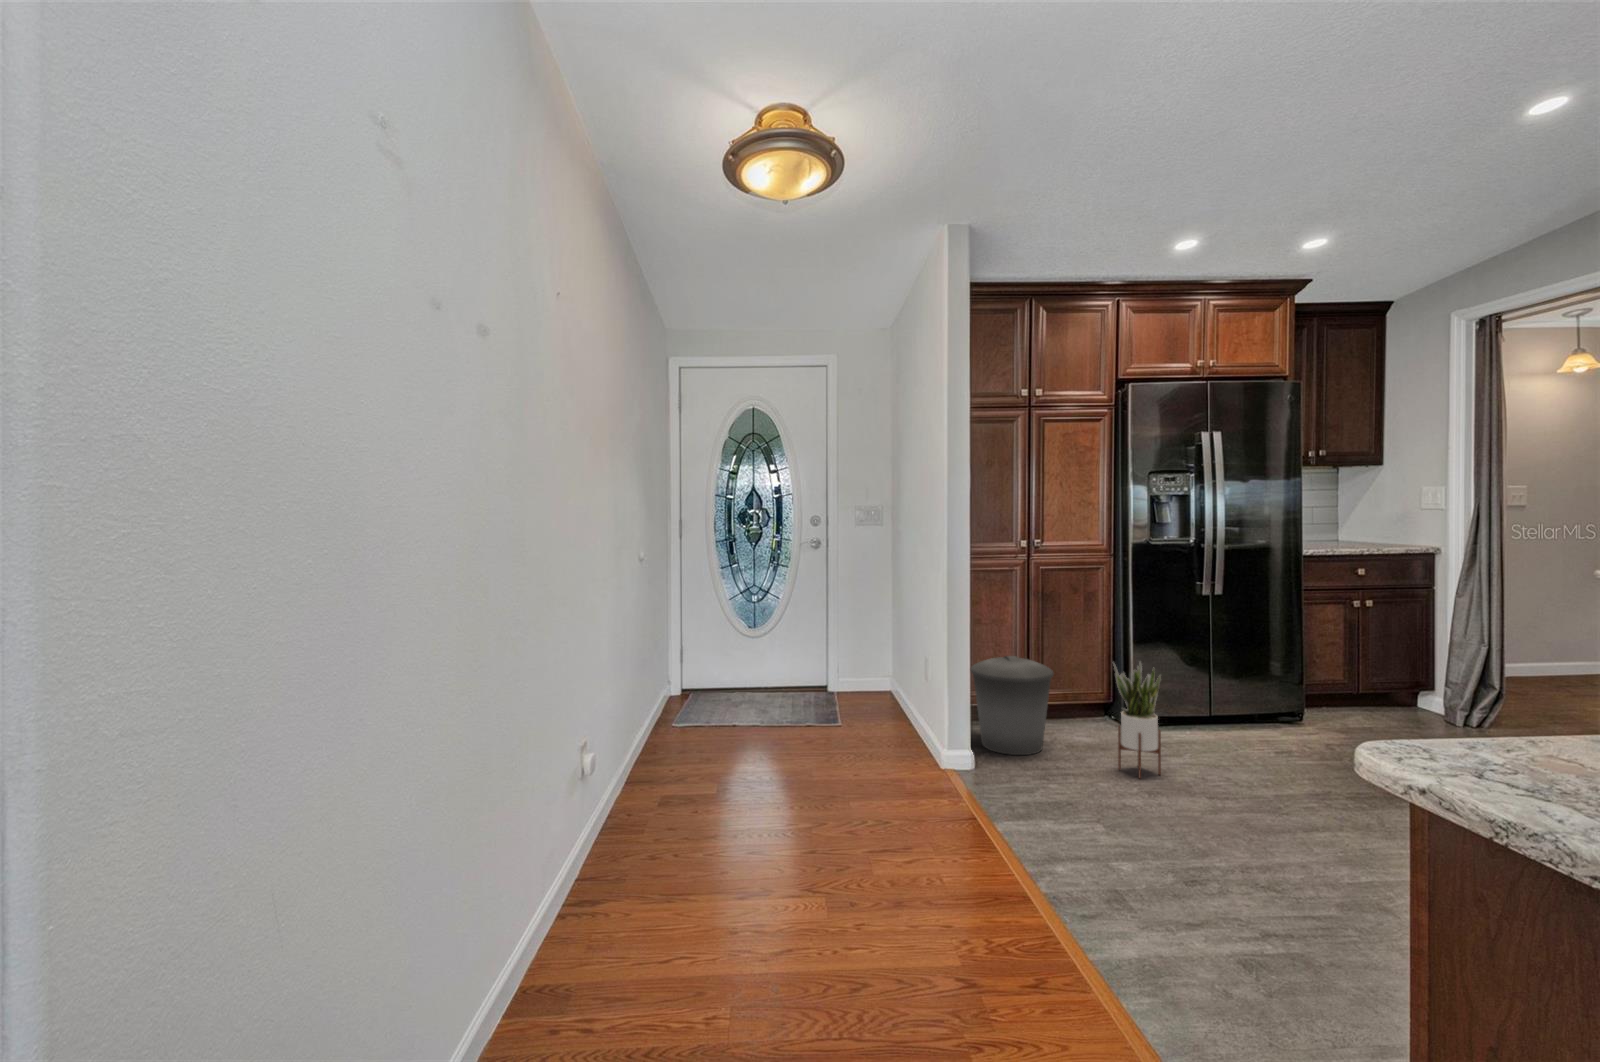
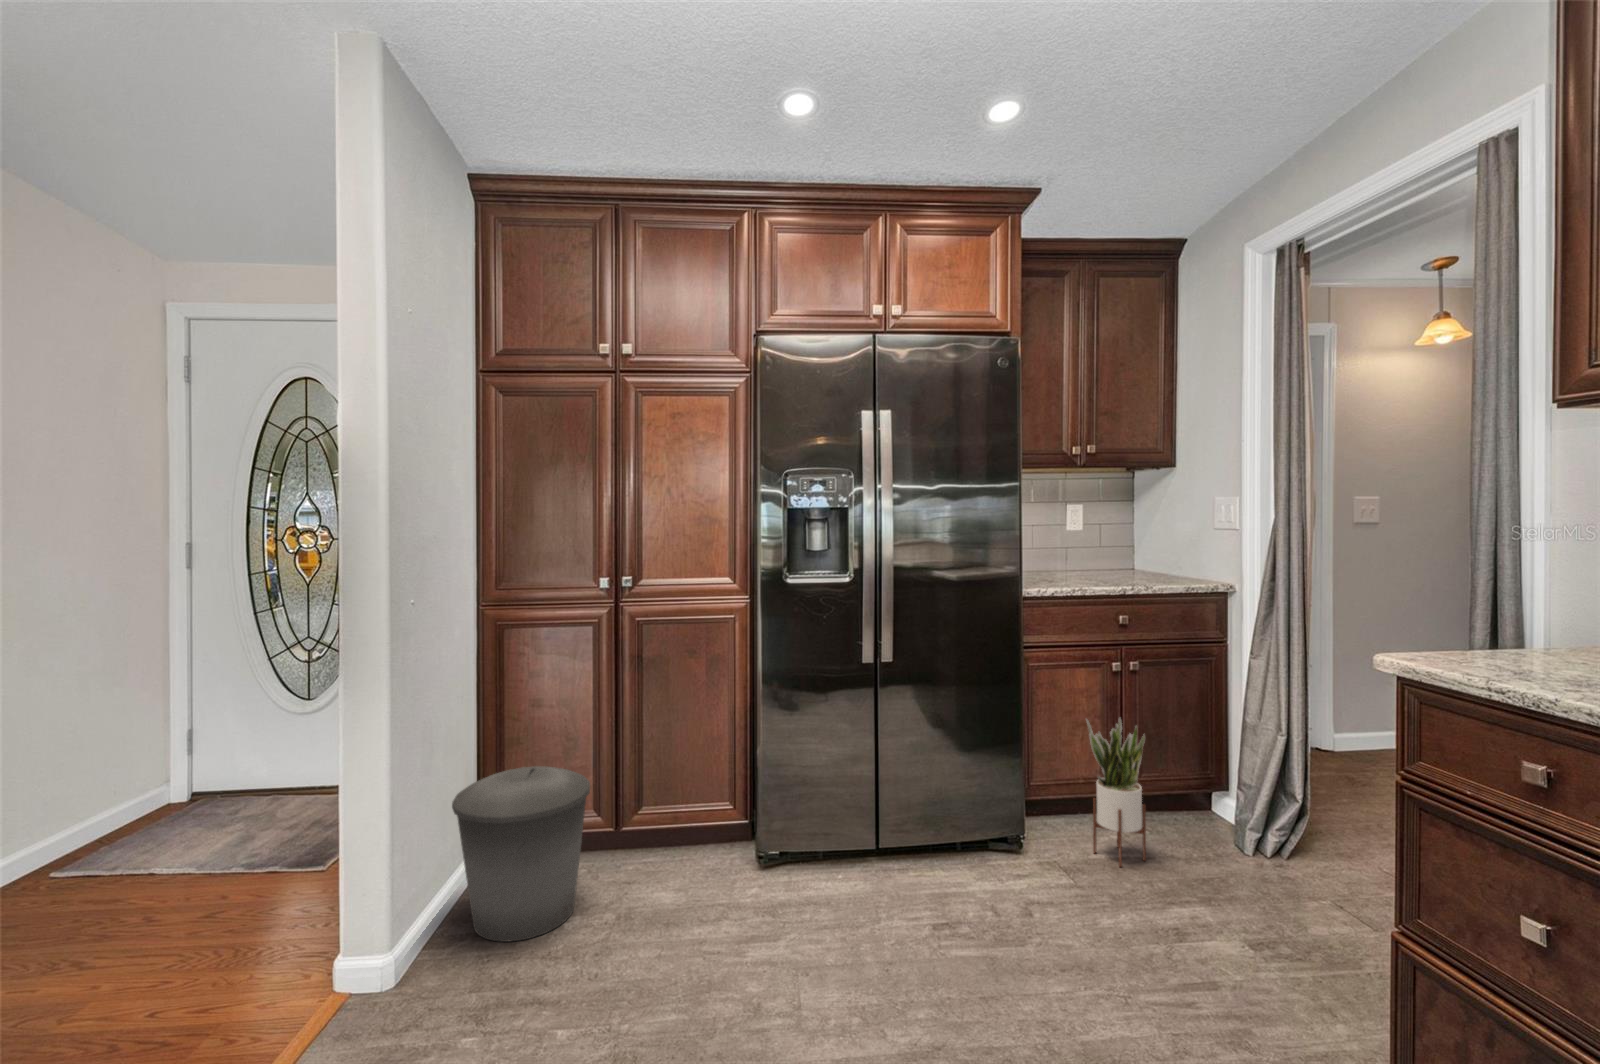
potted plant: present [1113,662,1161,778] -> present [1086,718,1146,867]

